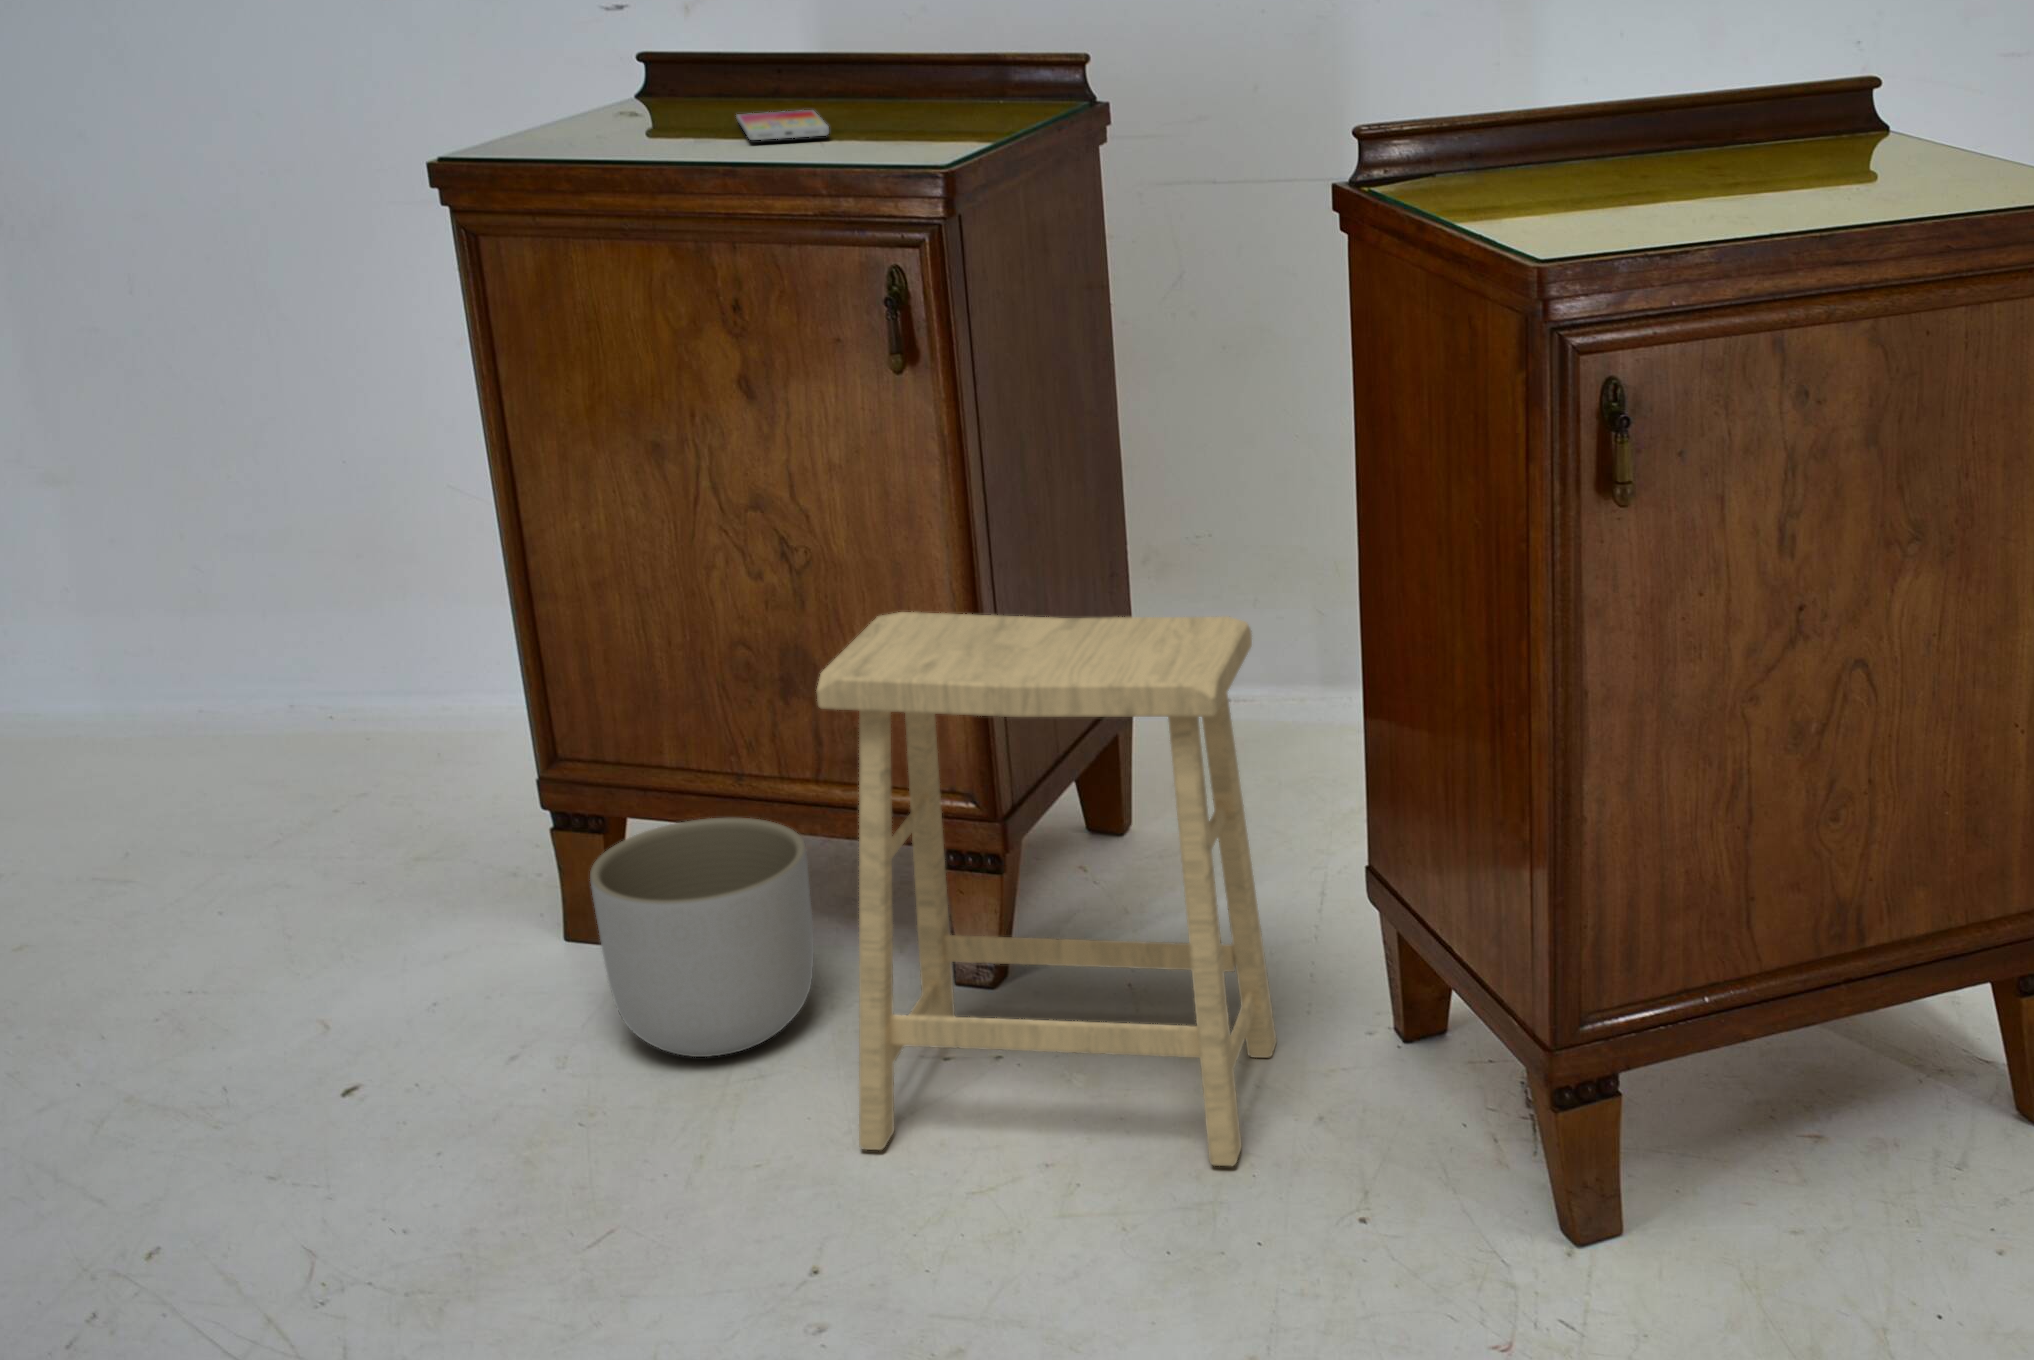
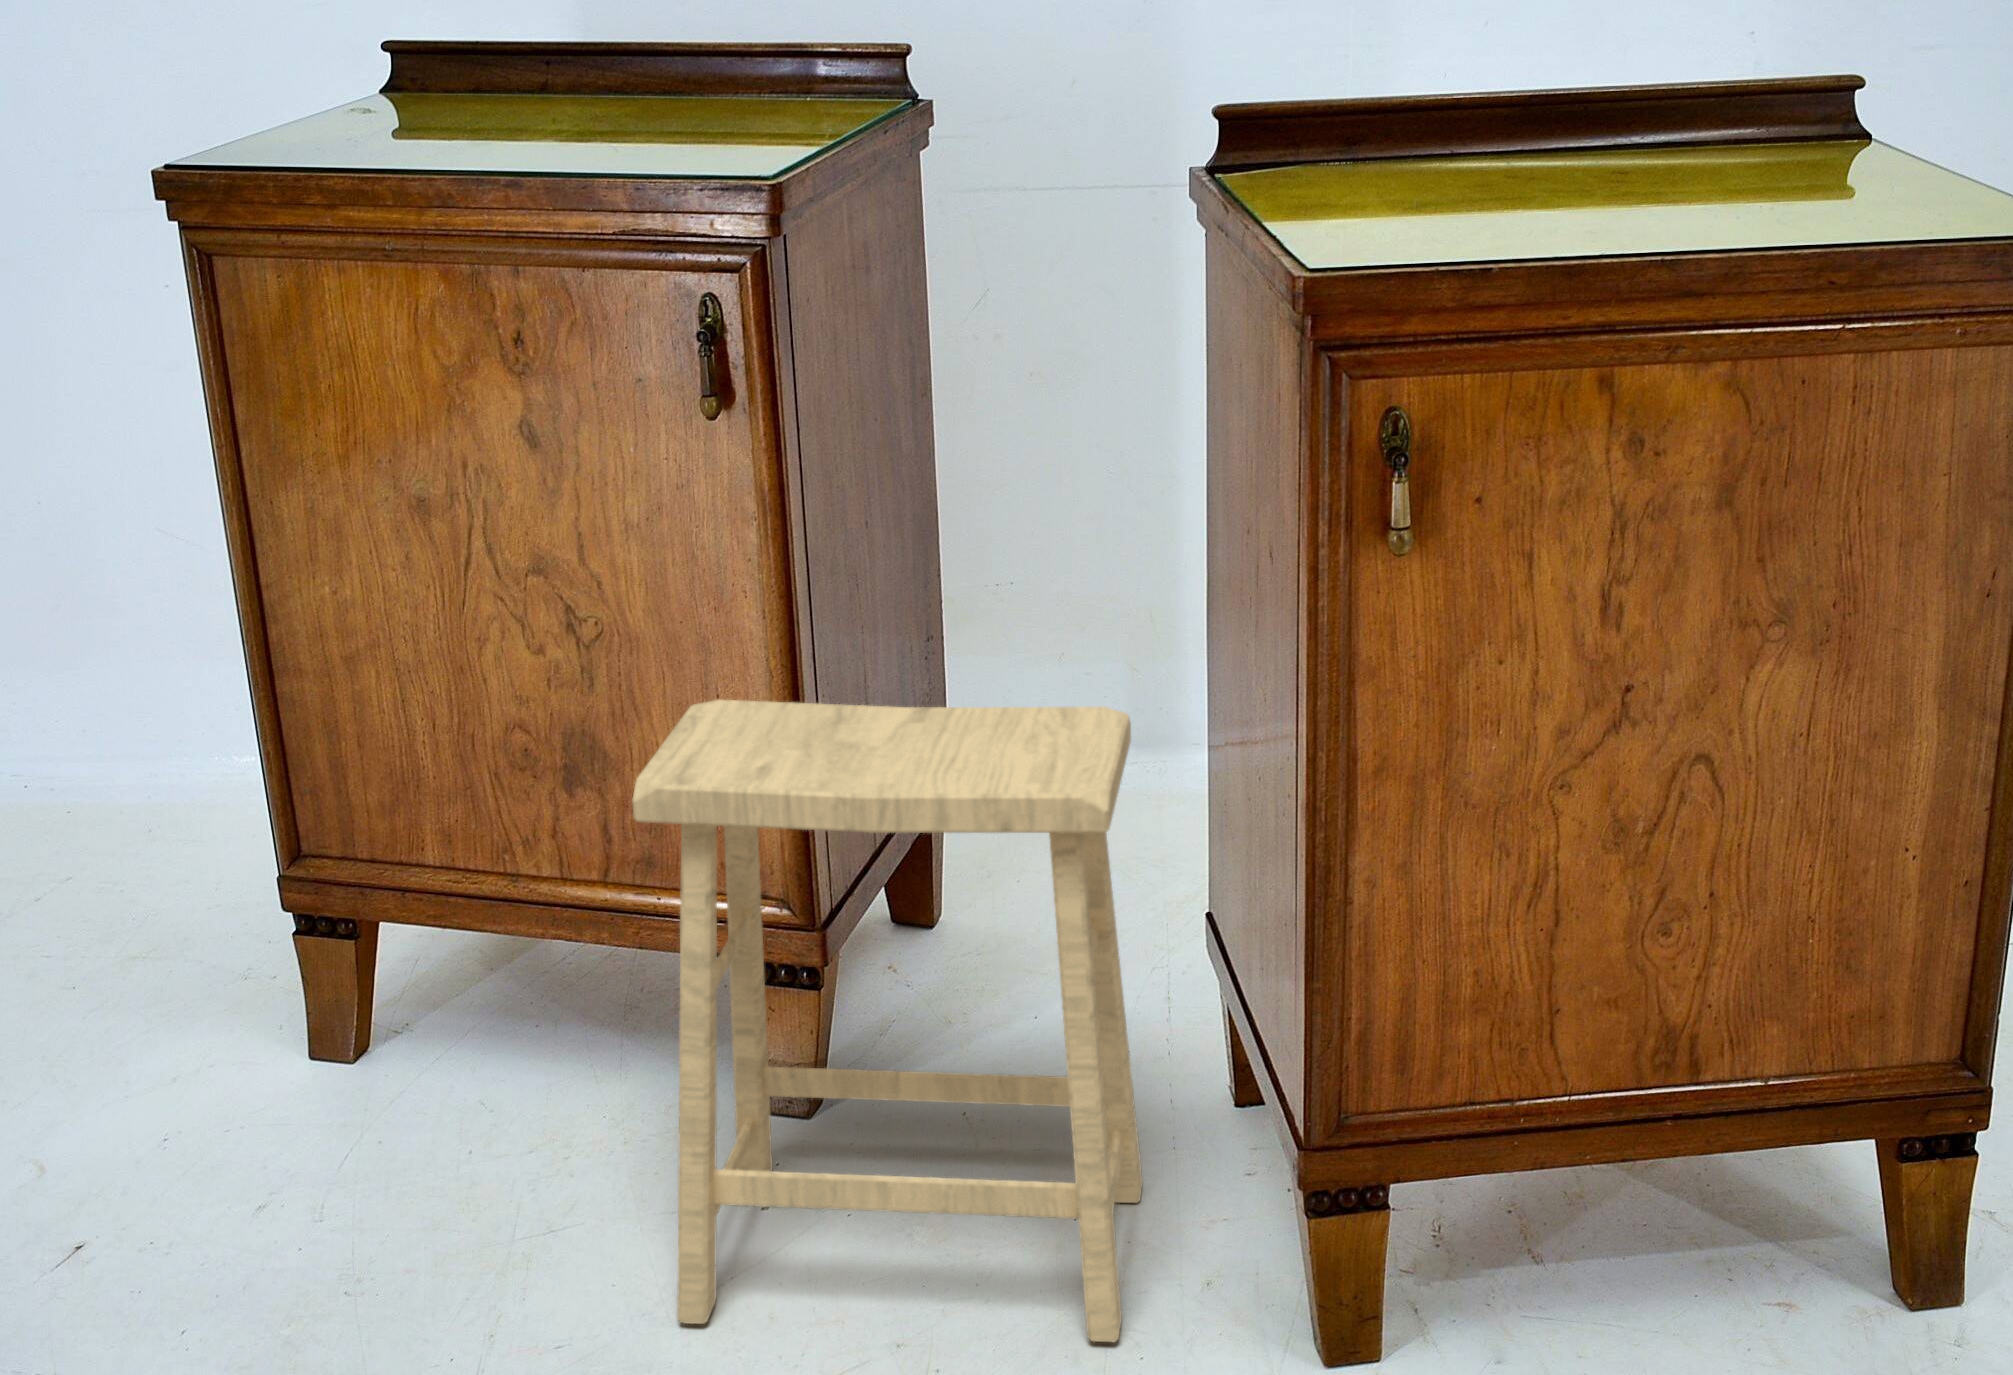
smartphone: present [736,110,829,140] -> none [502,105,618,141]
planter: present [590,818,814,1057] -> none [351,927,607,1206]

